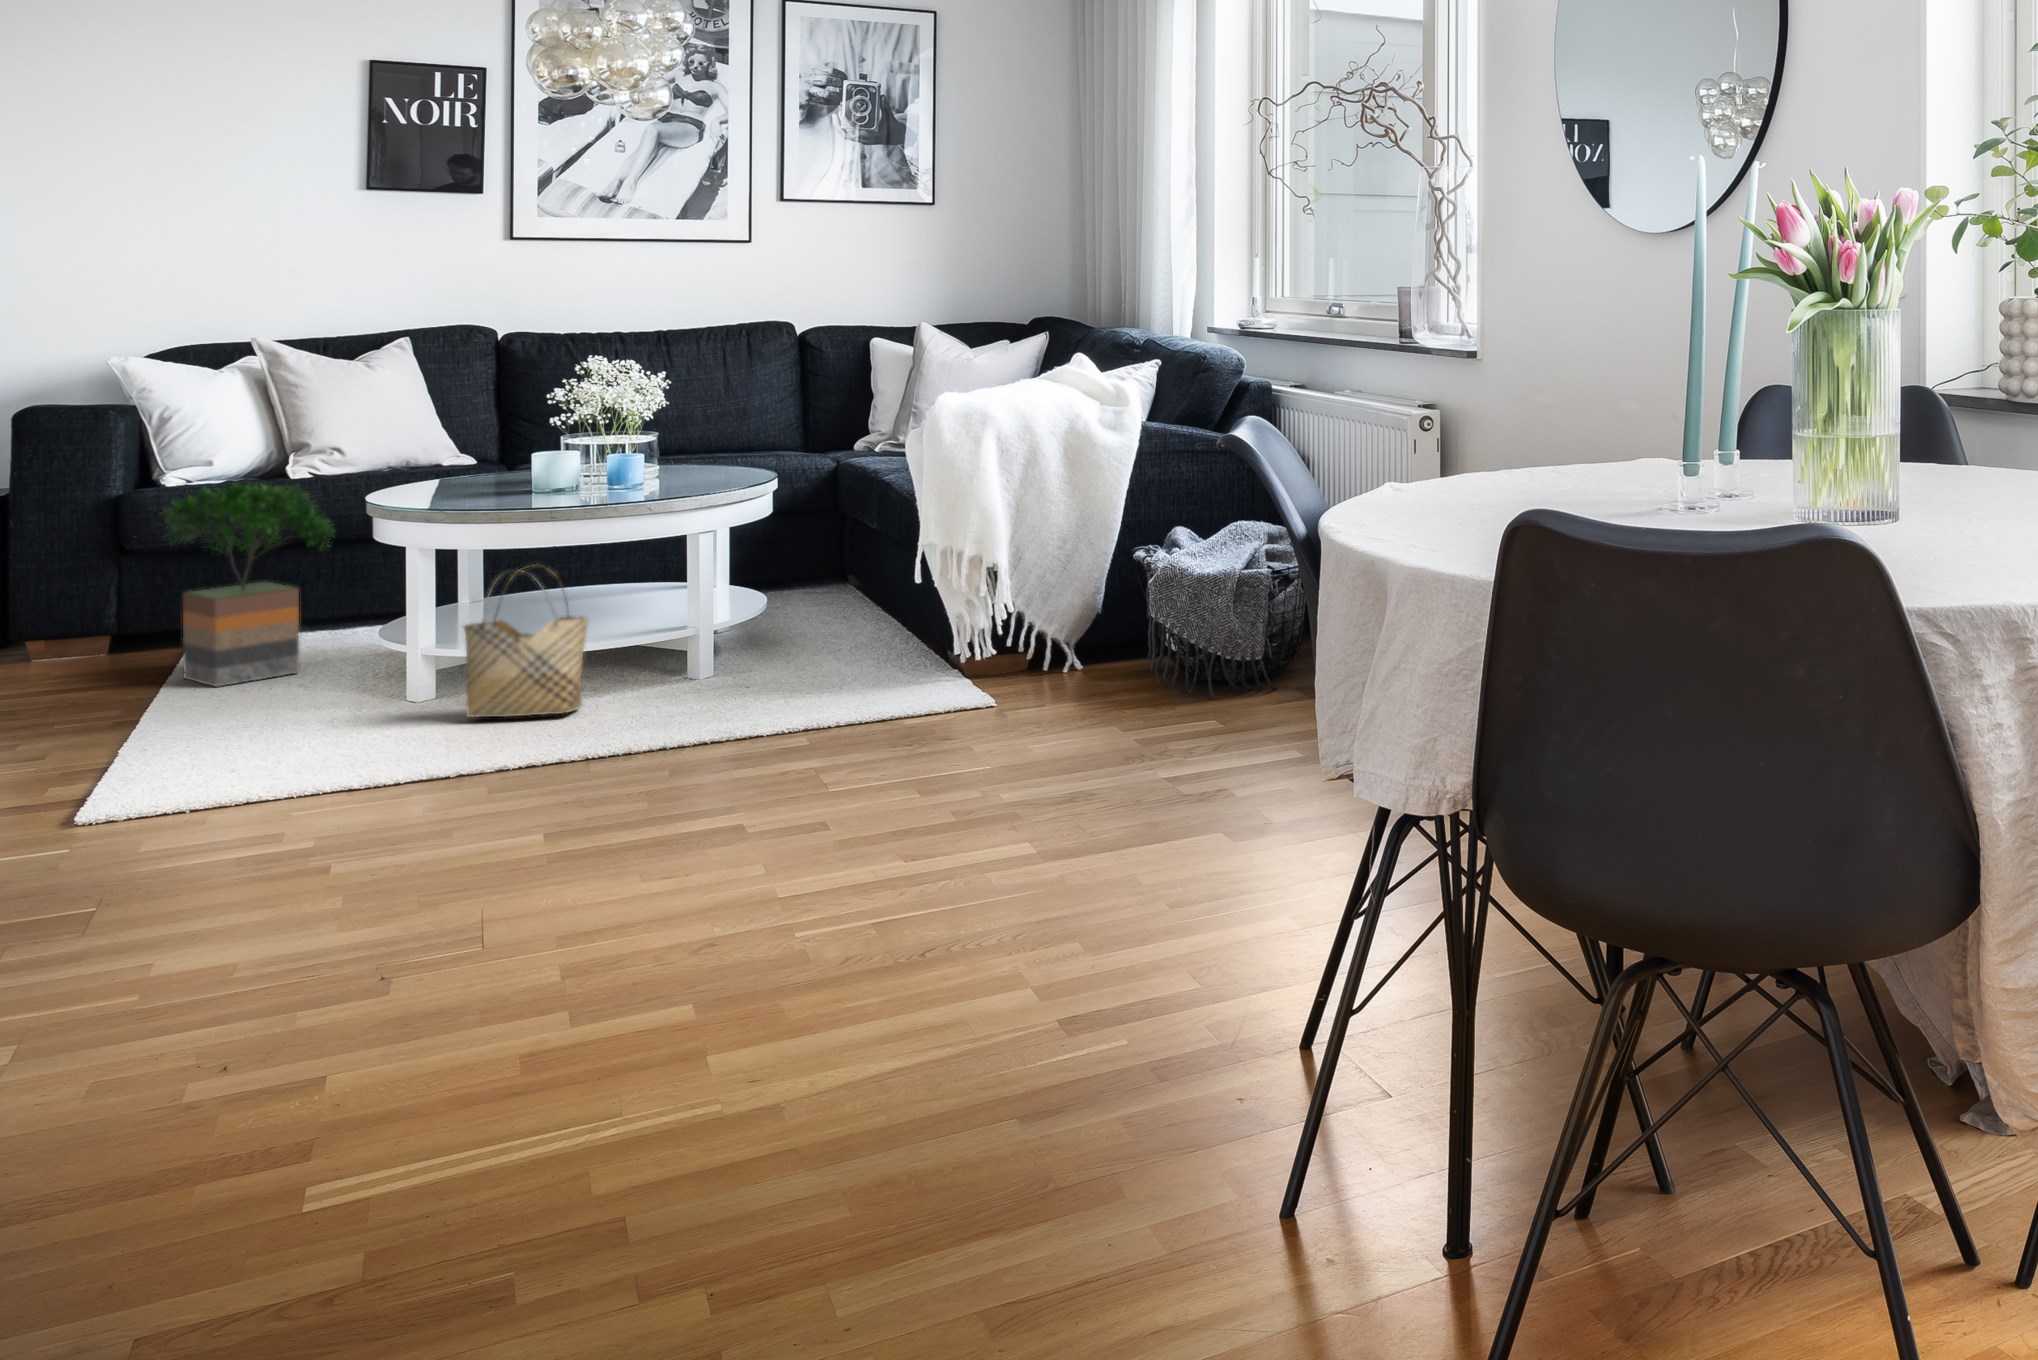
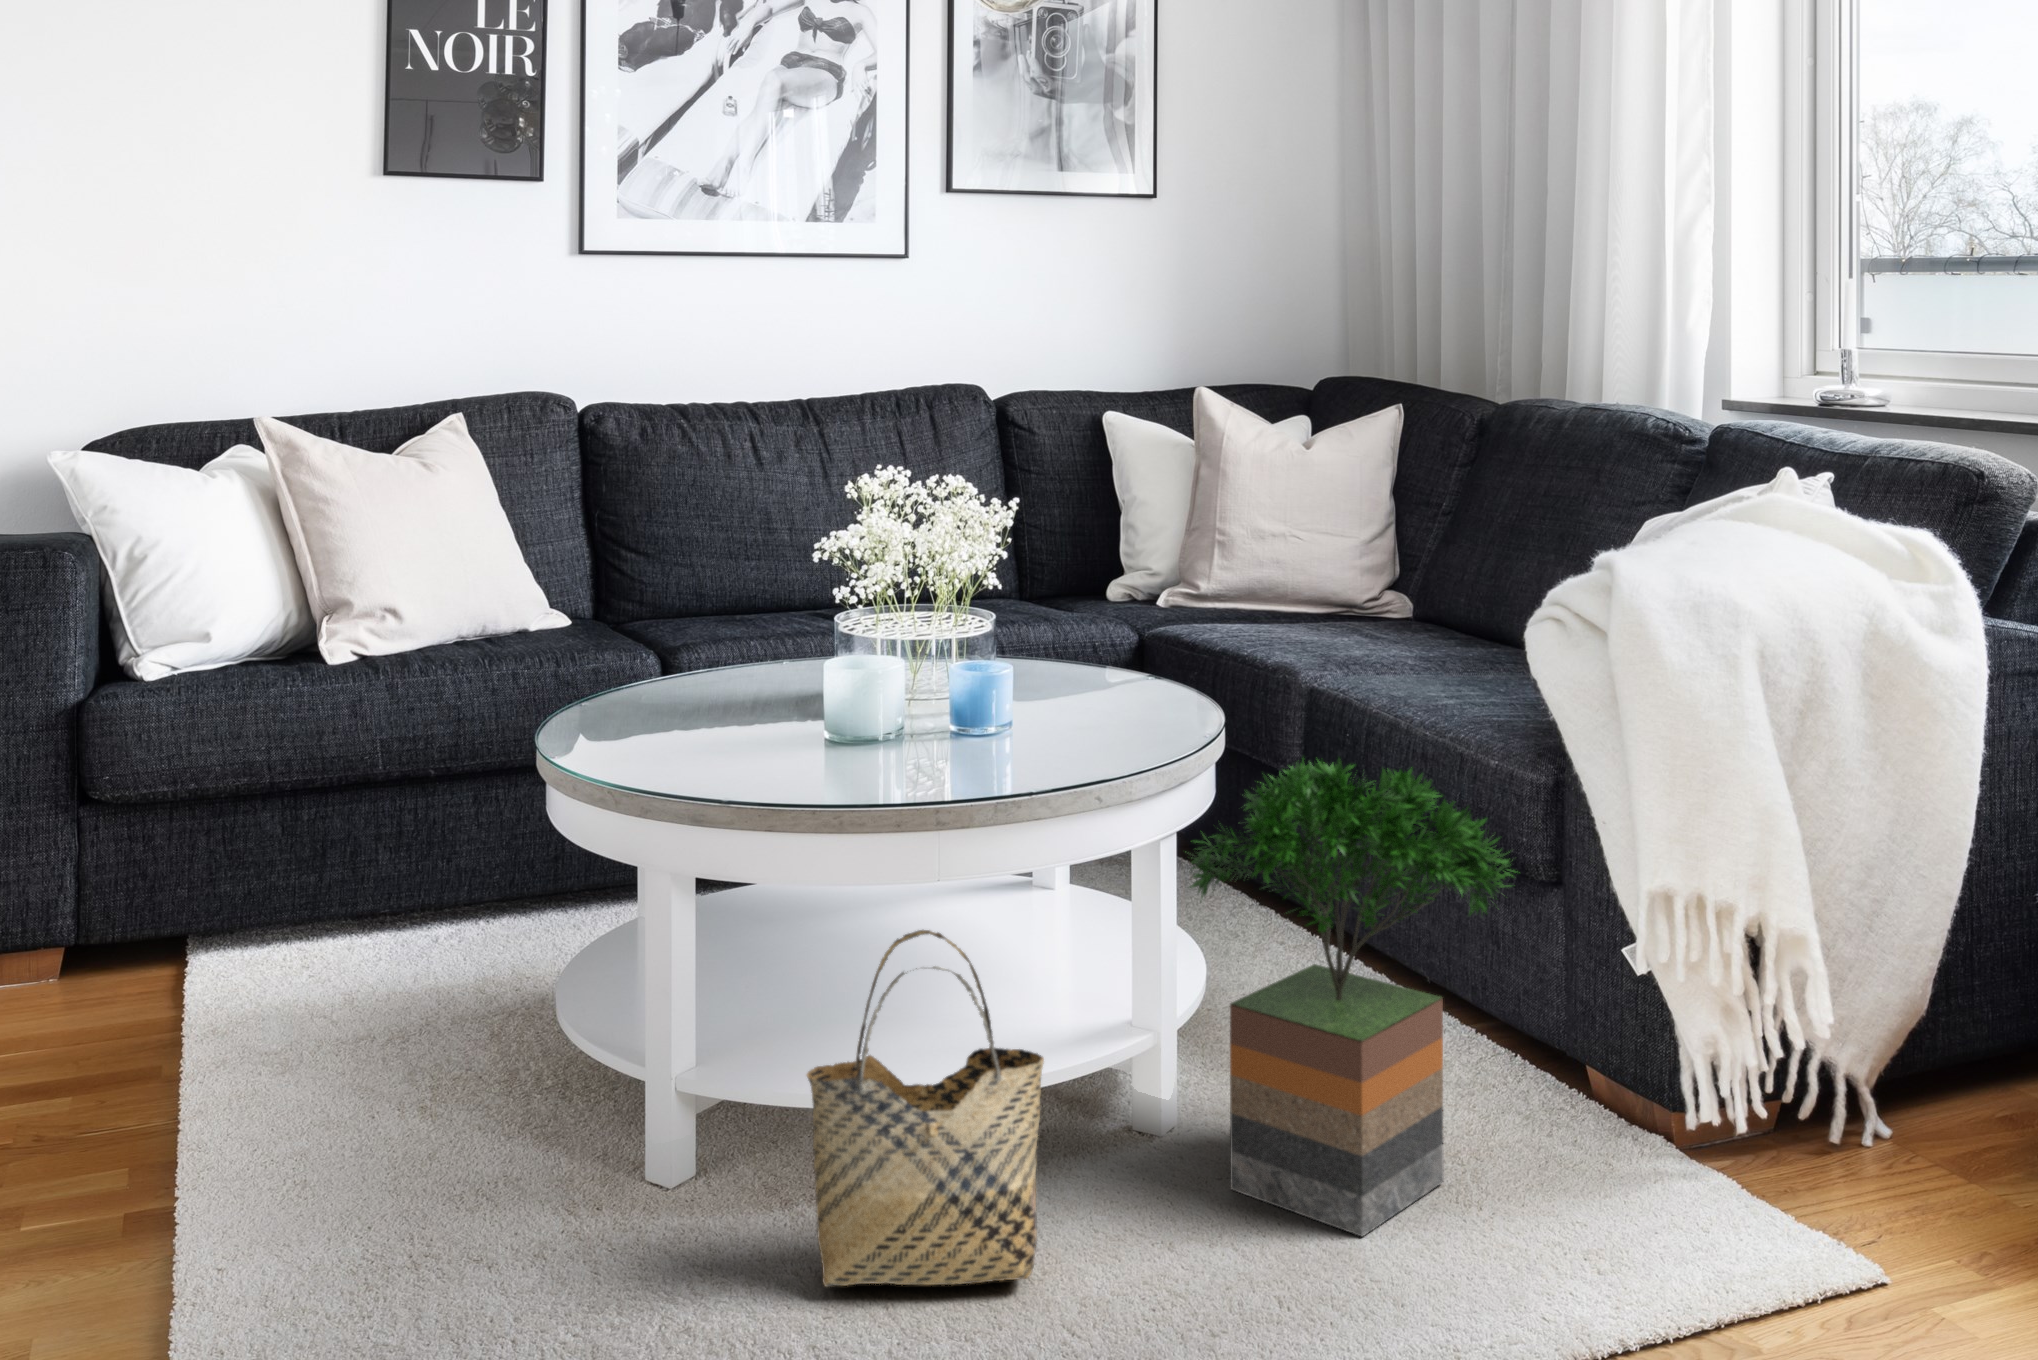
potted tree: present [162,484,334,687] -> present [1190,758,1510,1236]

